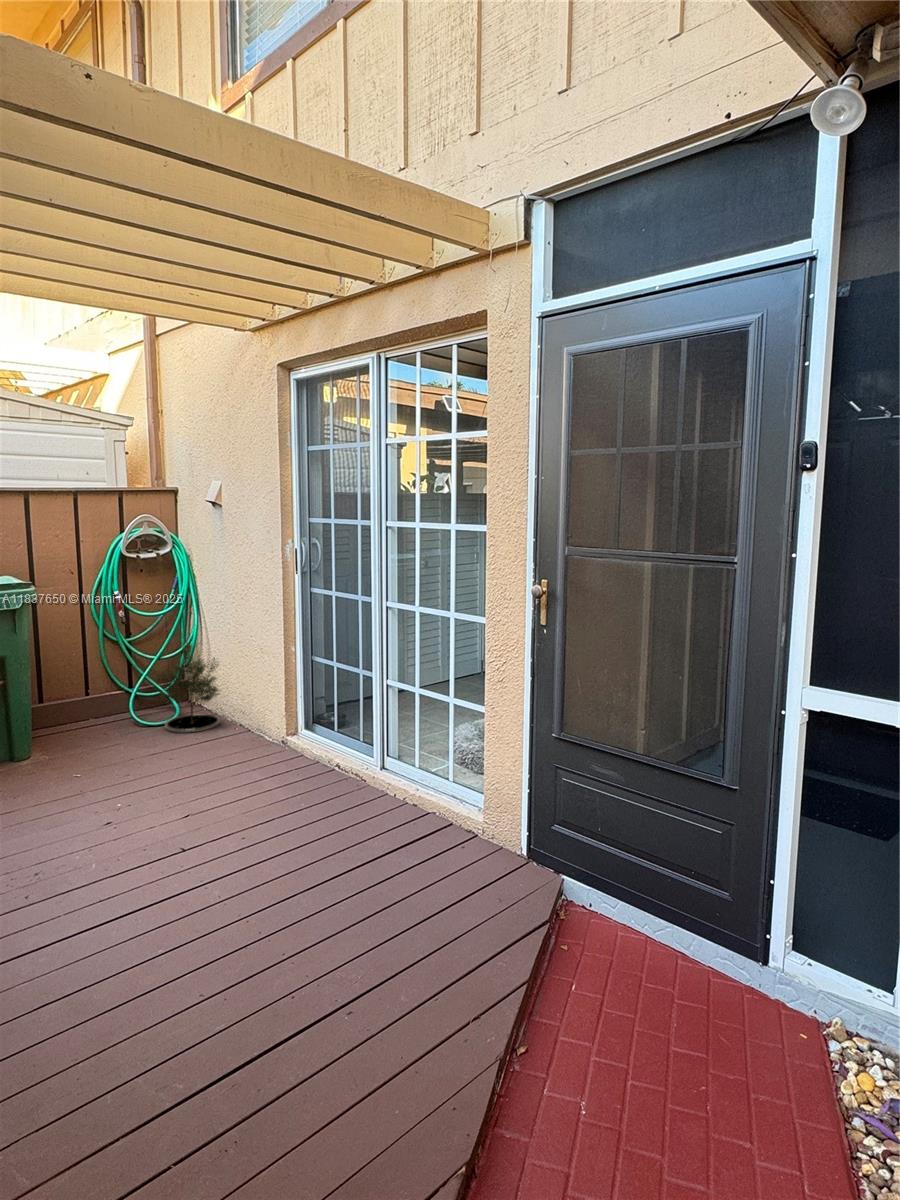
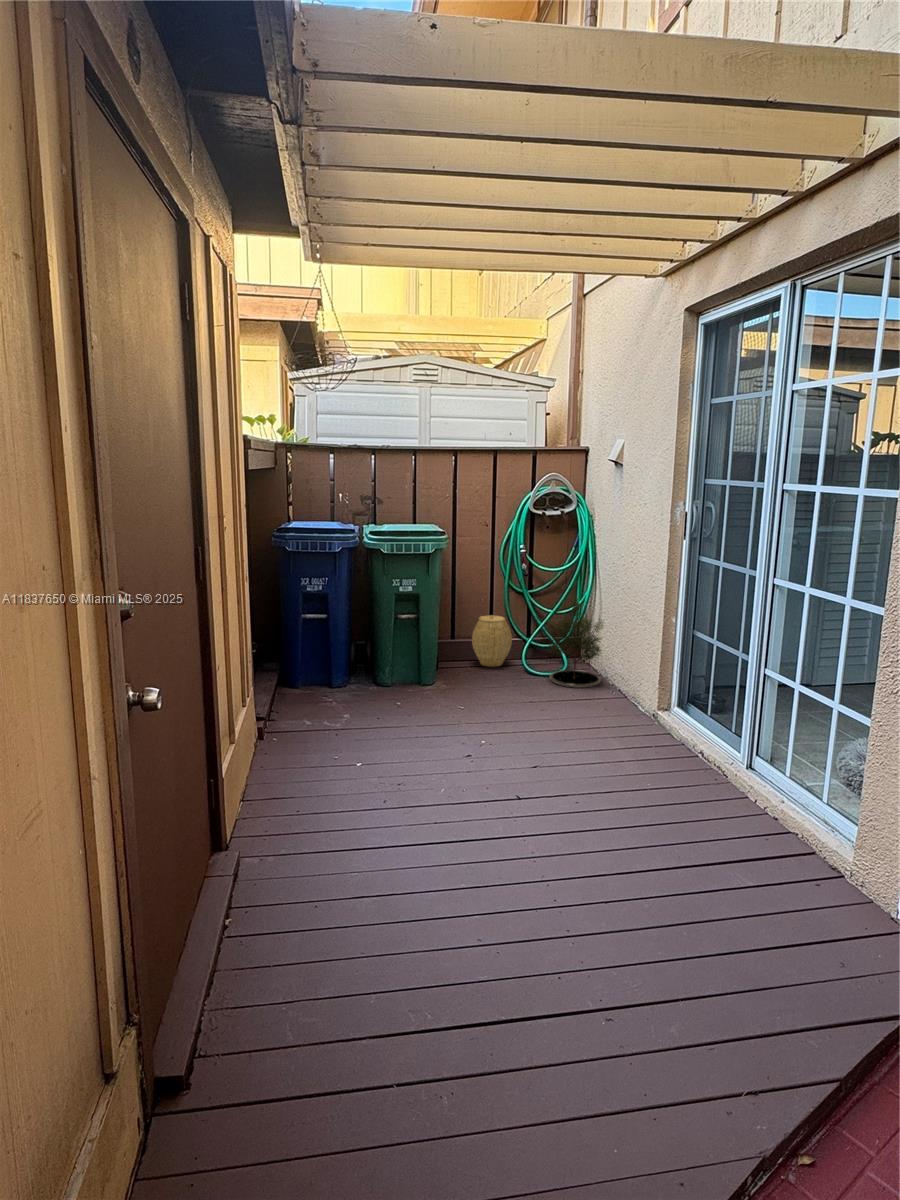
woven basket: none [63,671,114,728] -> present [472,615,512,667]

